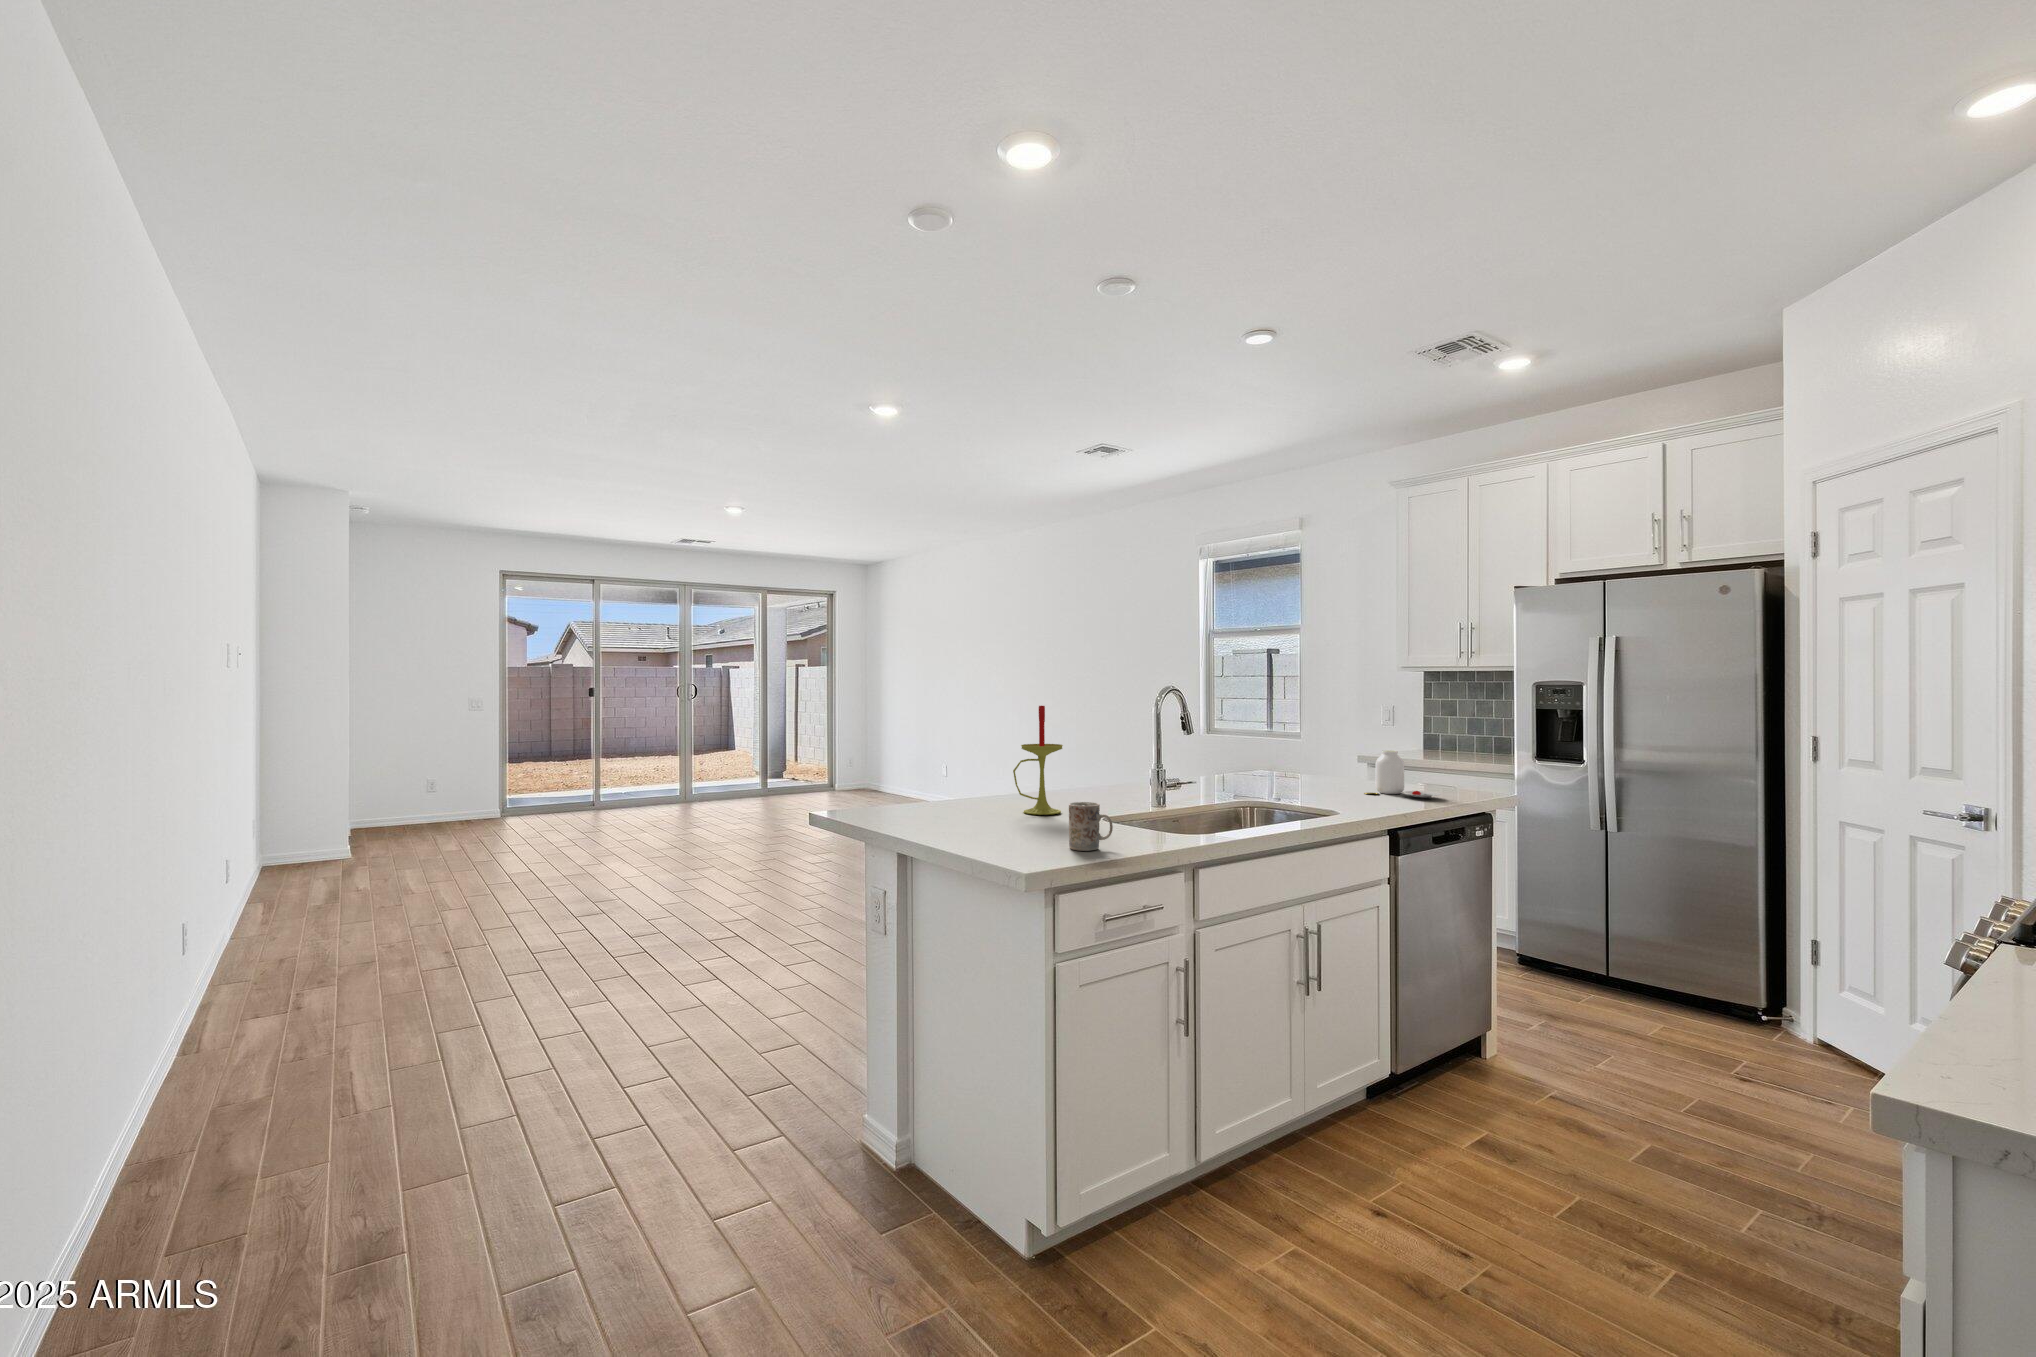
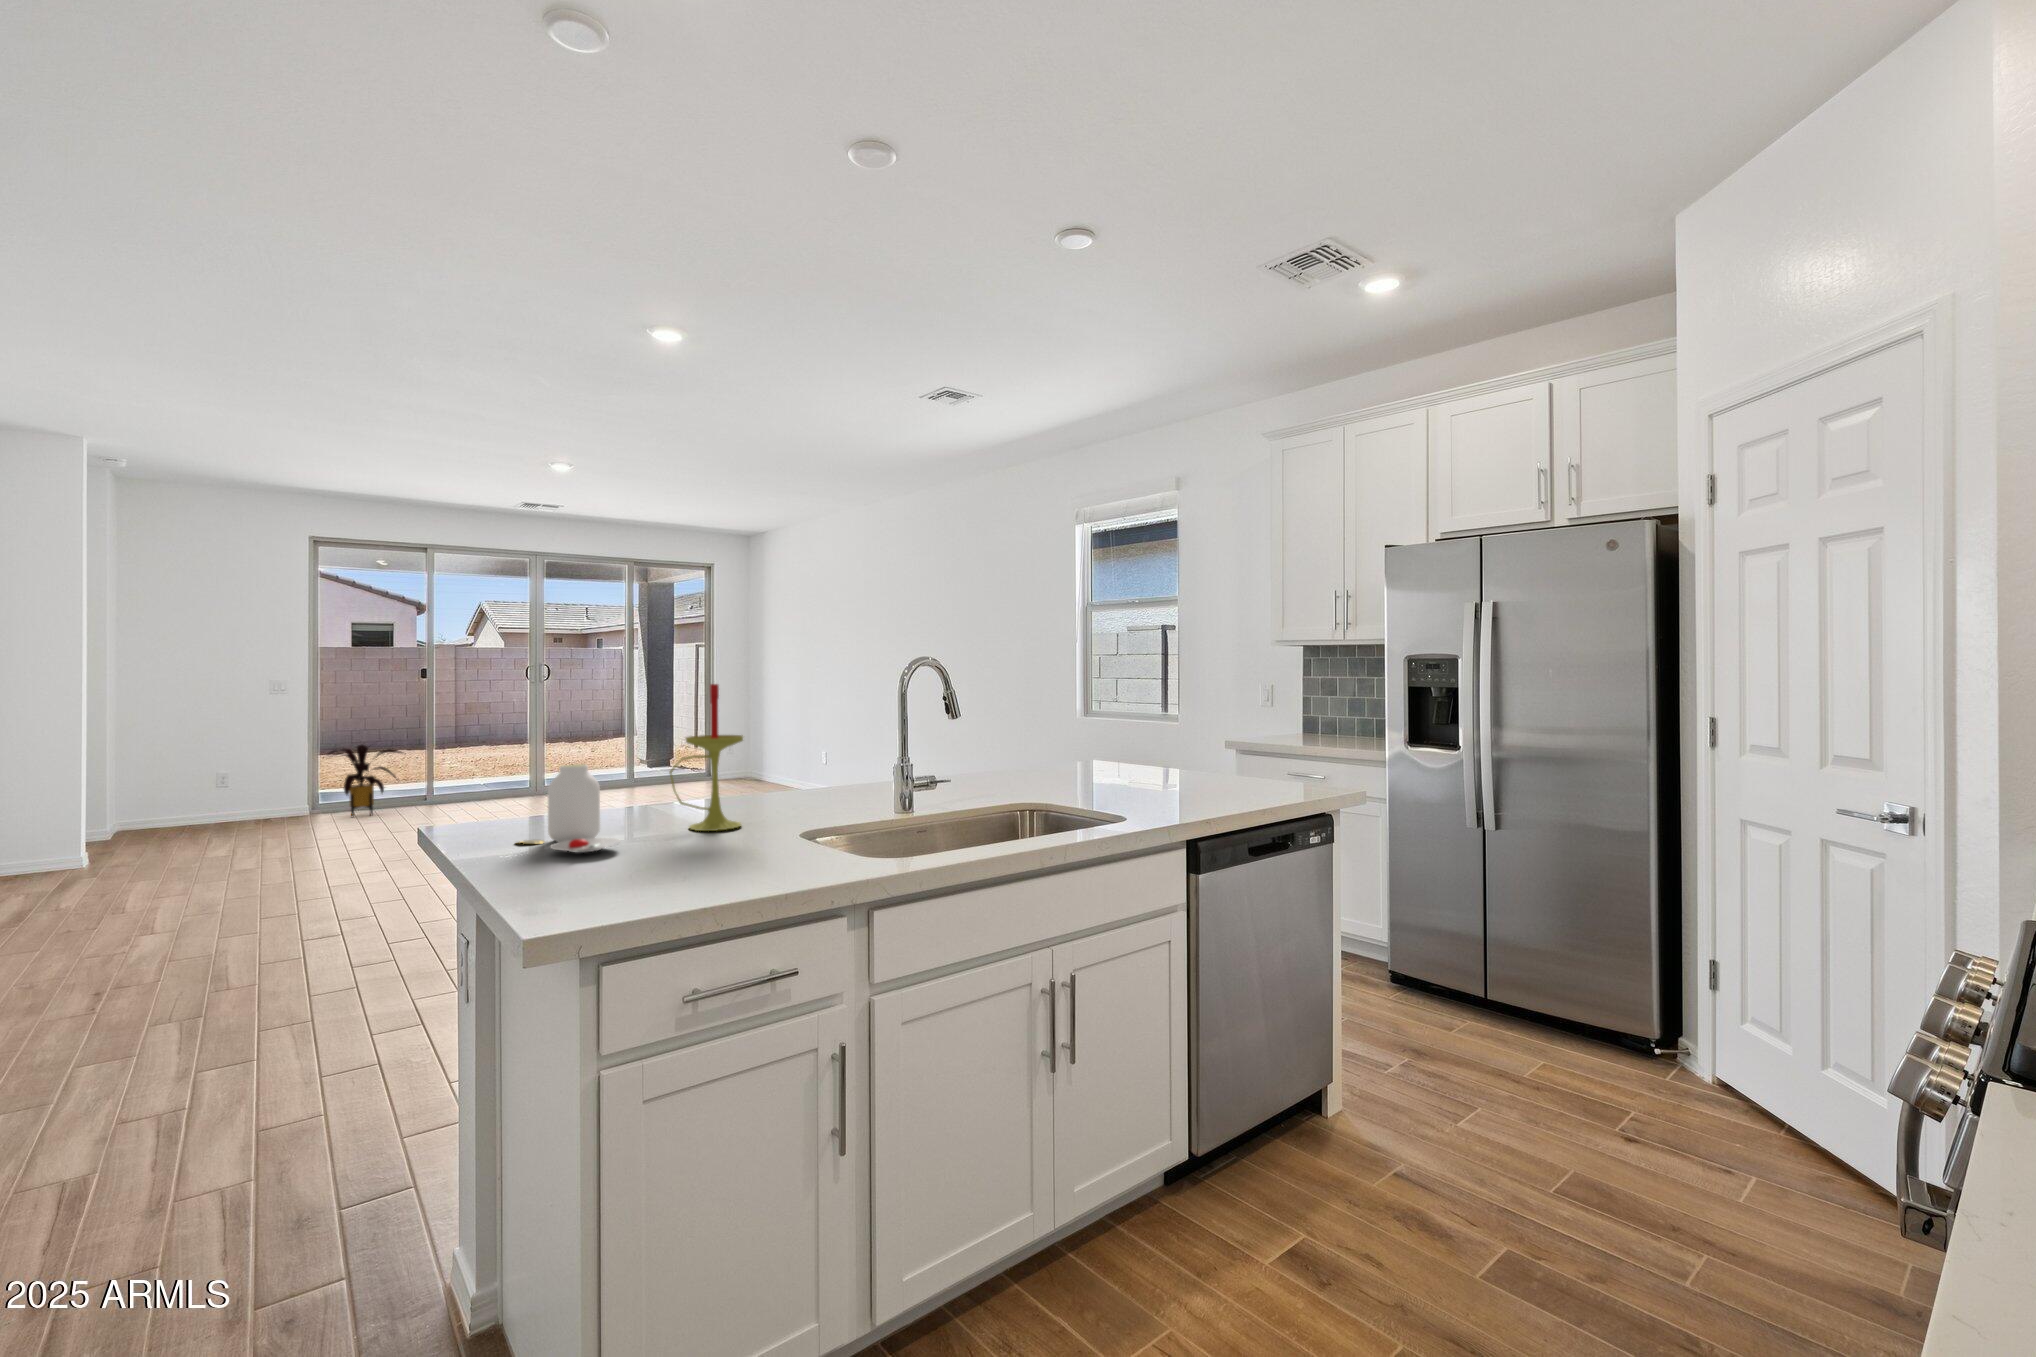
jar: present [1364,750,1441,797] -> present [519,764,621,853]
house plant: none [513,754,583,818] -> present [328,745,402,817]
mug: present [1069,802,1113,851] -> none [657,821,725,893]

